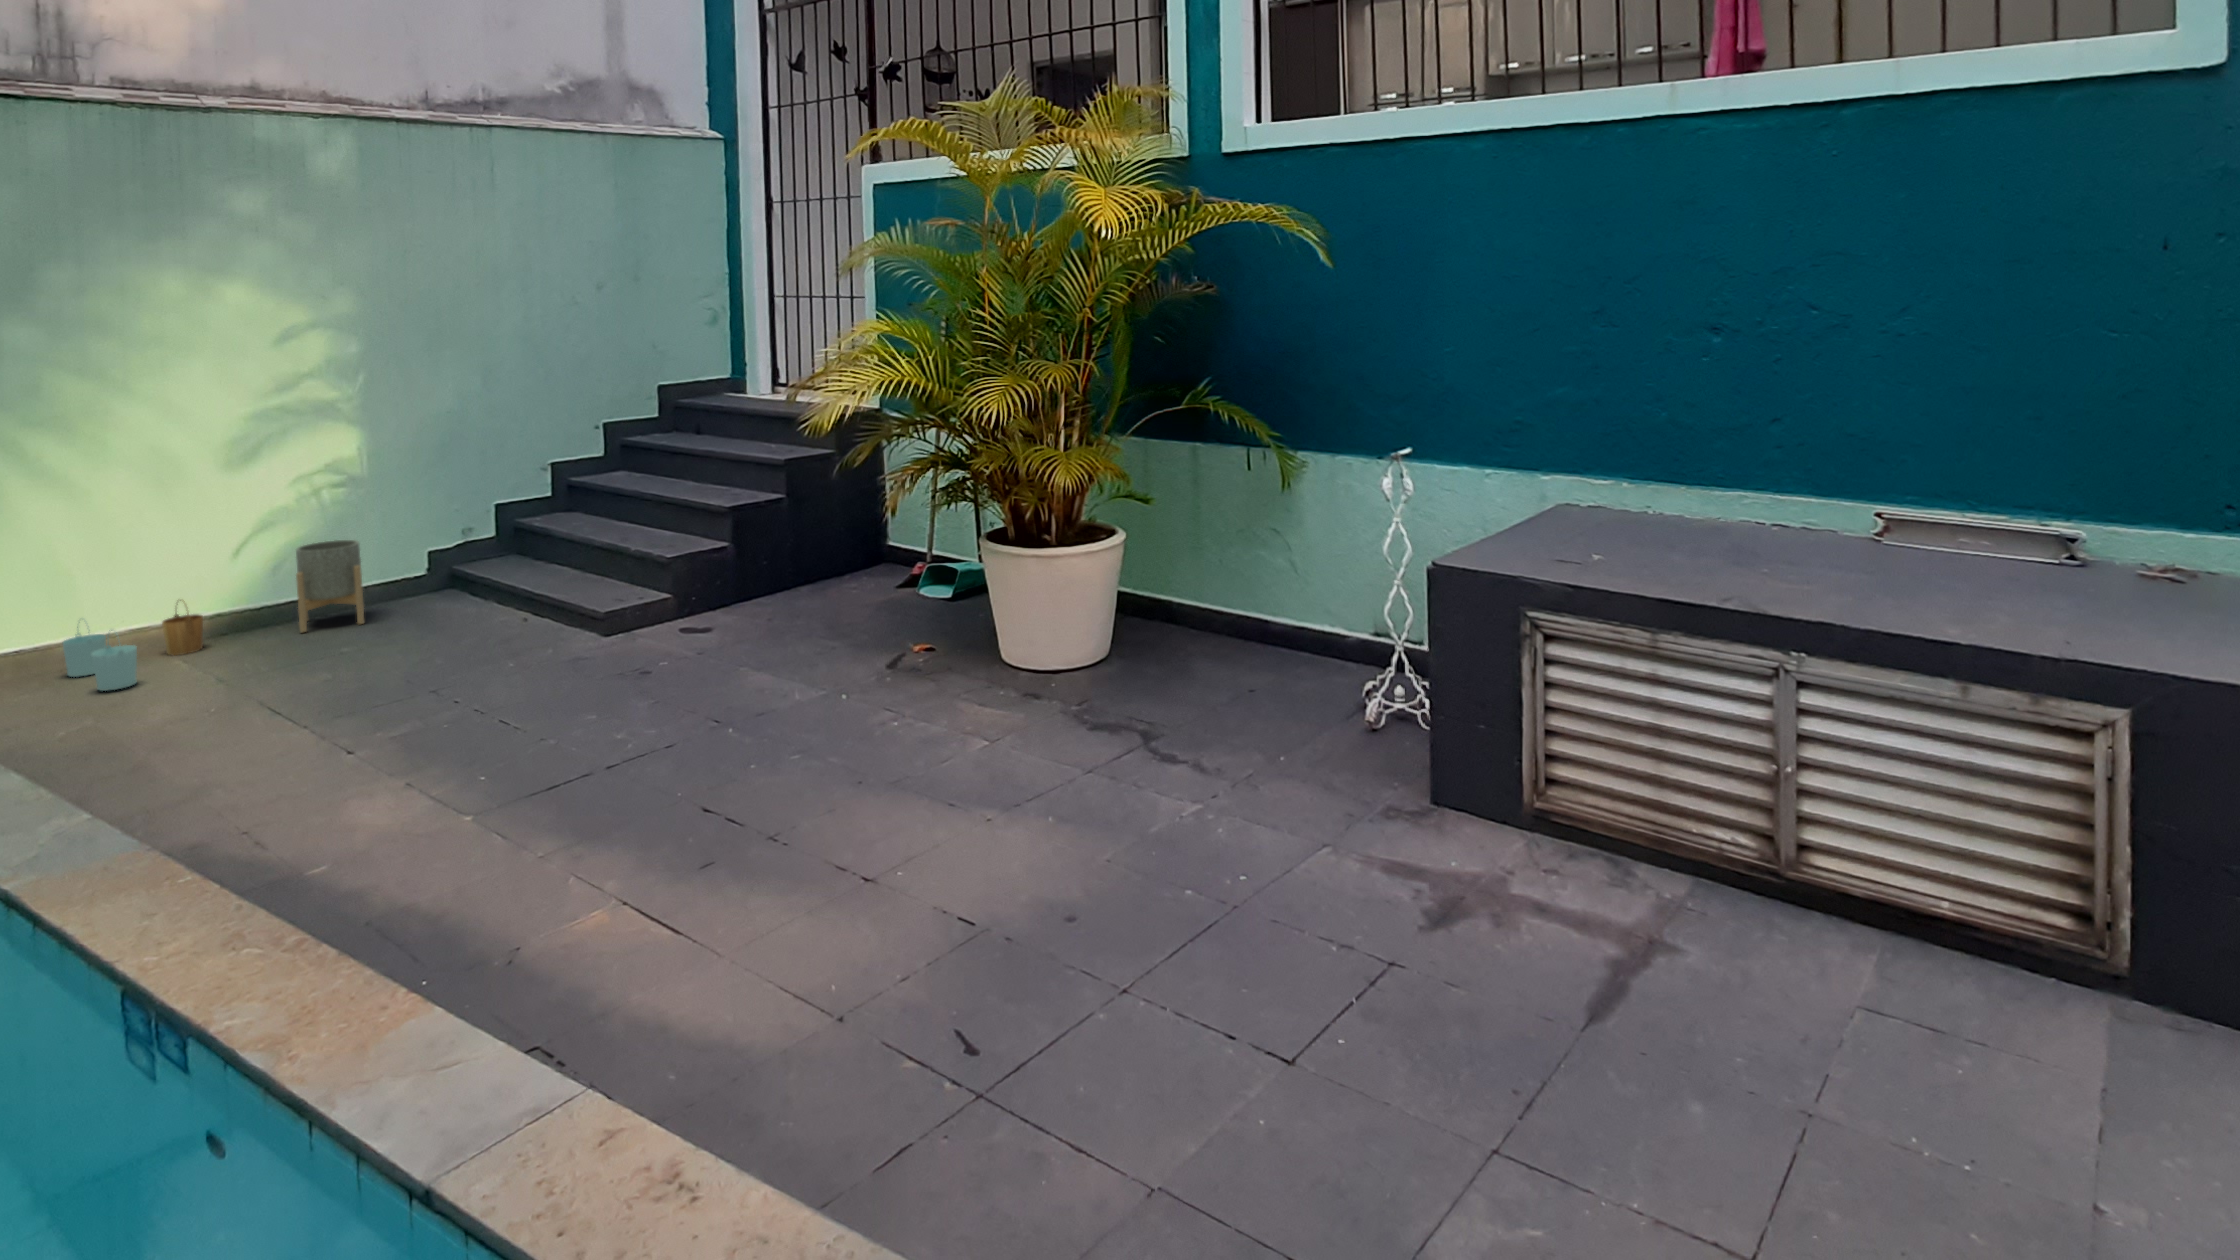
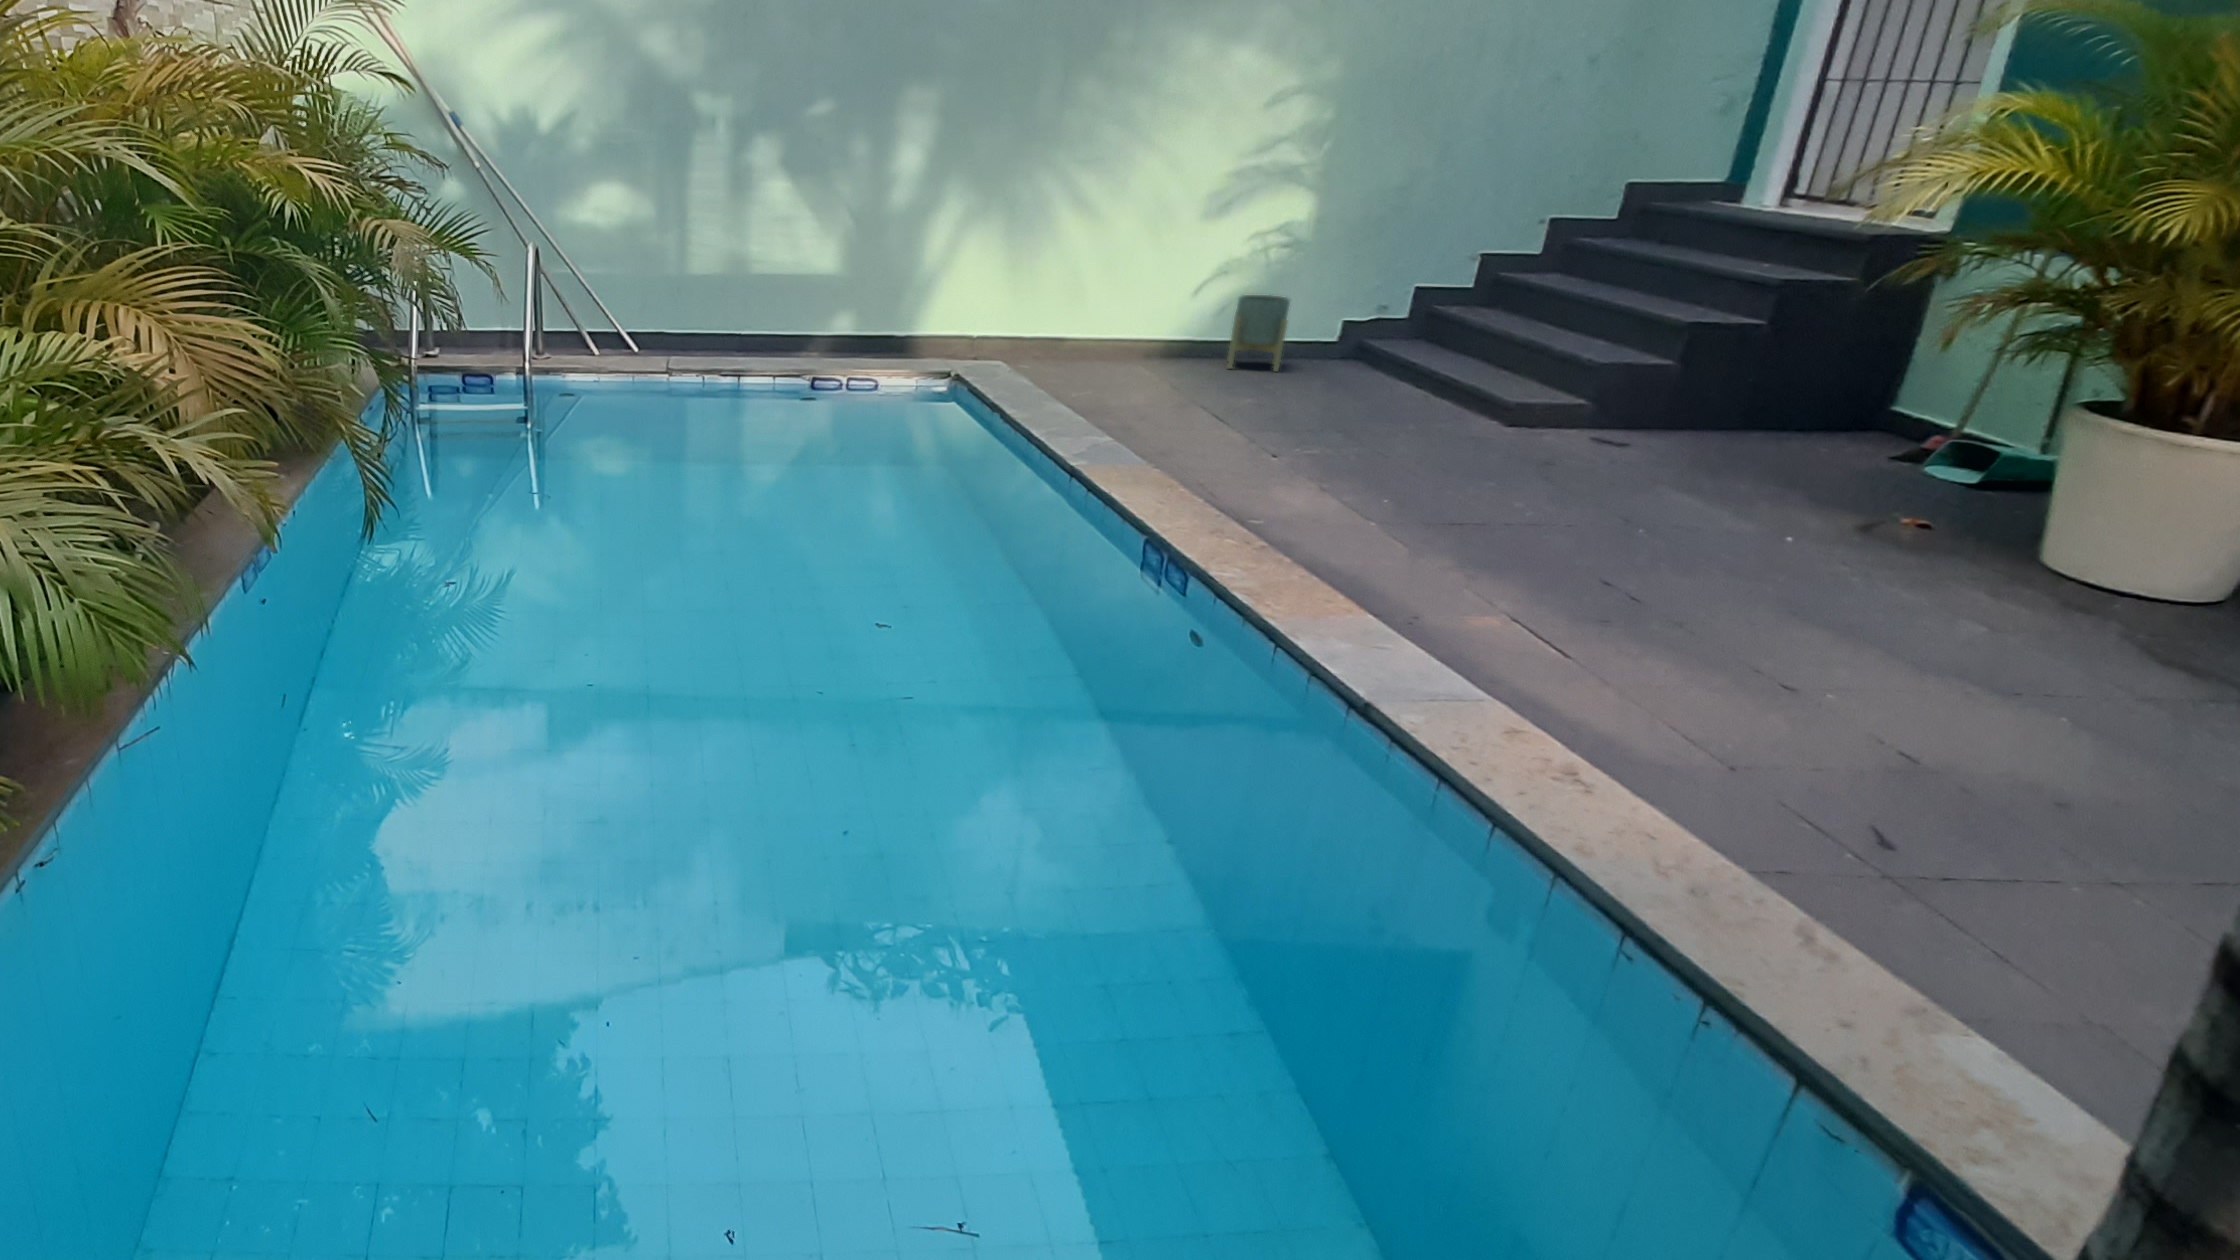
bucket: present [63,600,203,691] -> none [1067,323,1161,380]

